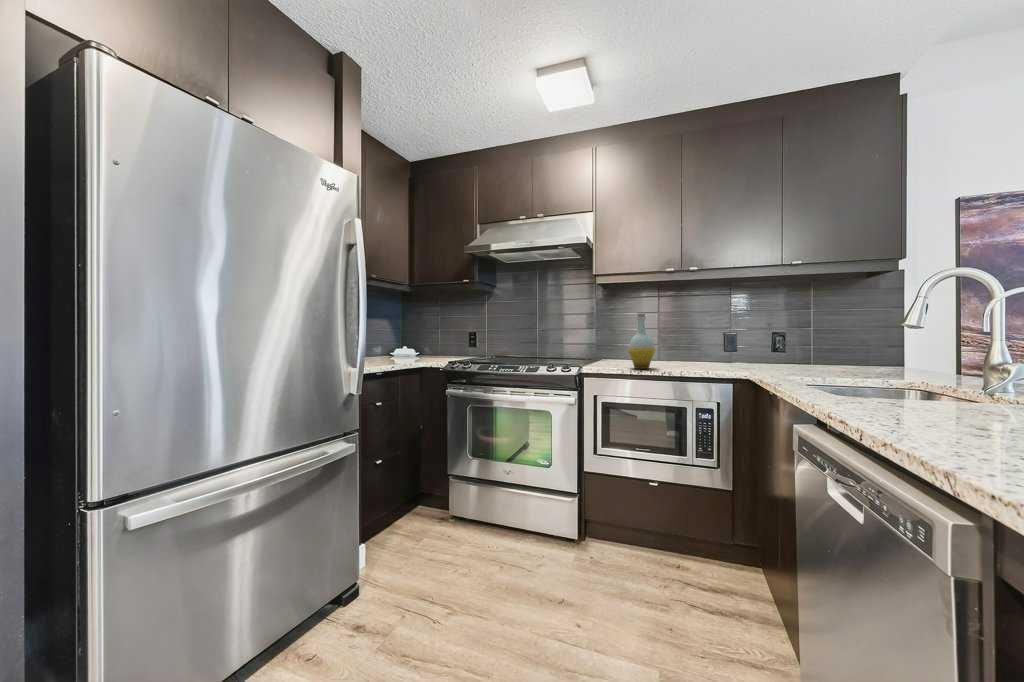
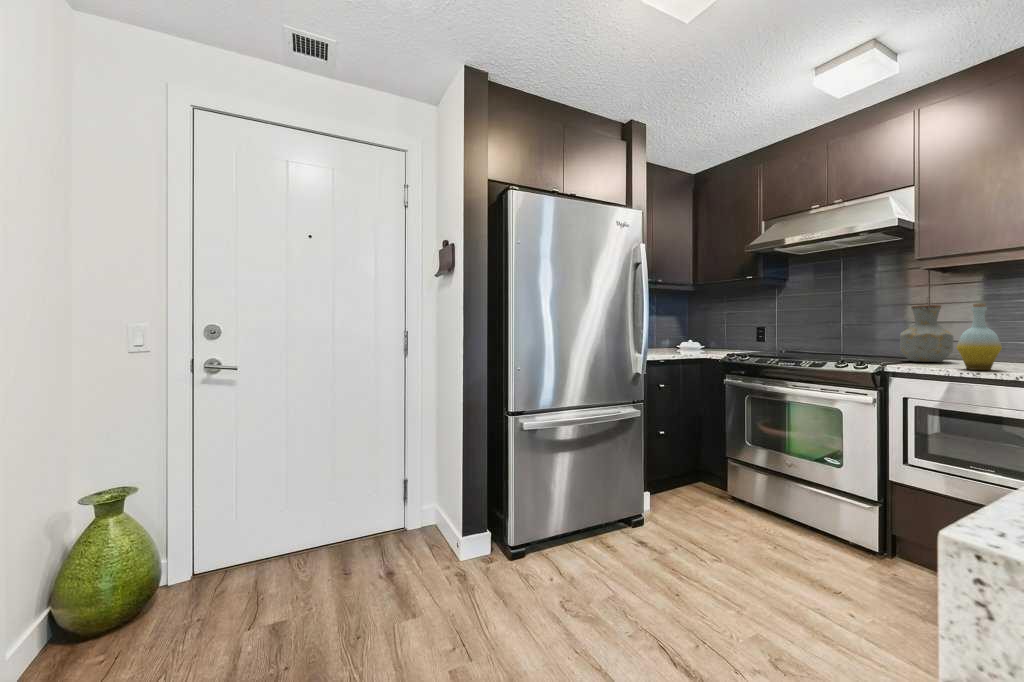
vase: none [585,314,620,363] -> present [900,305,954,362]

